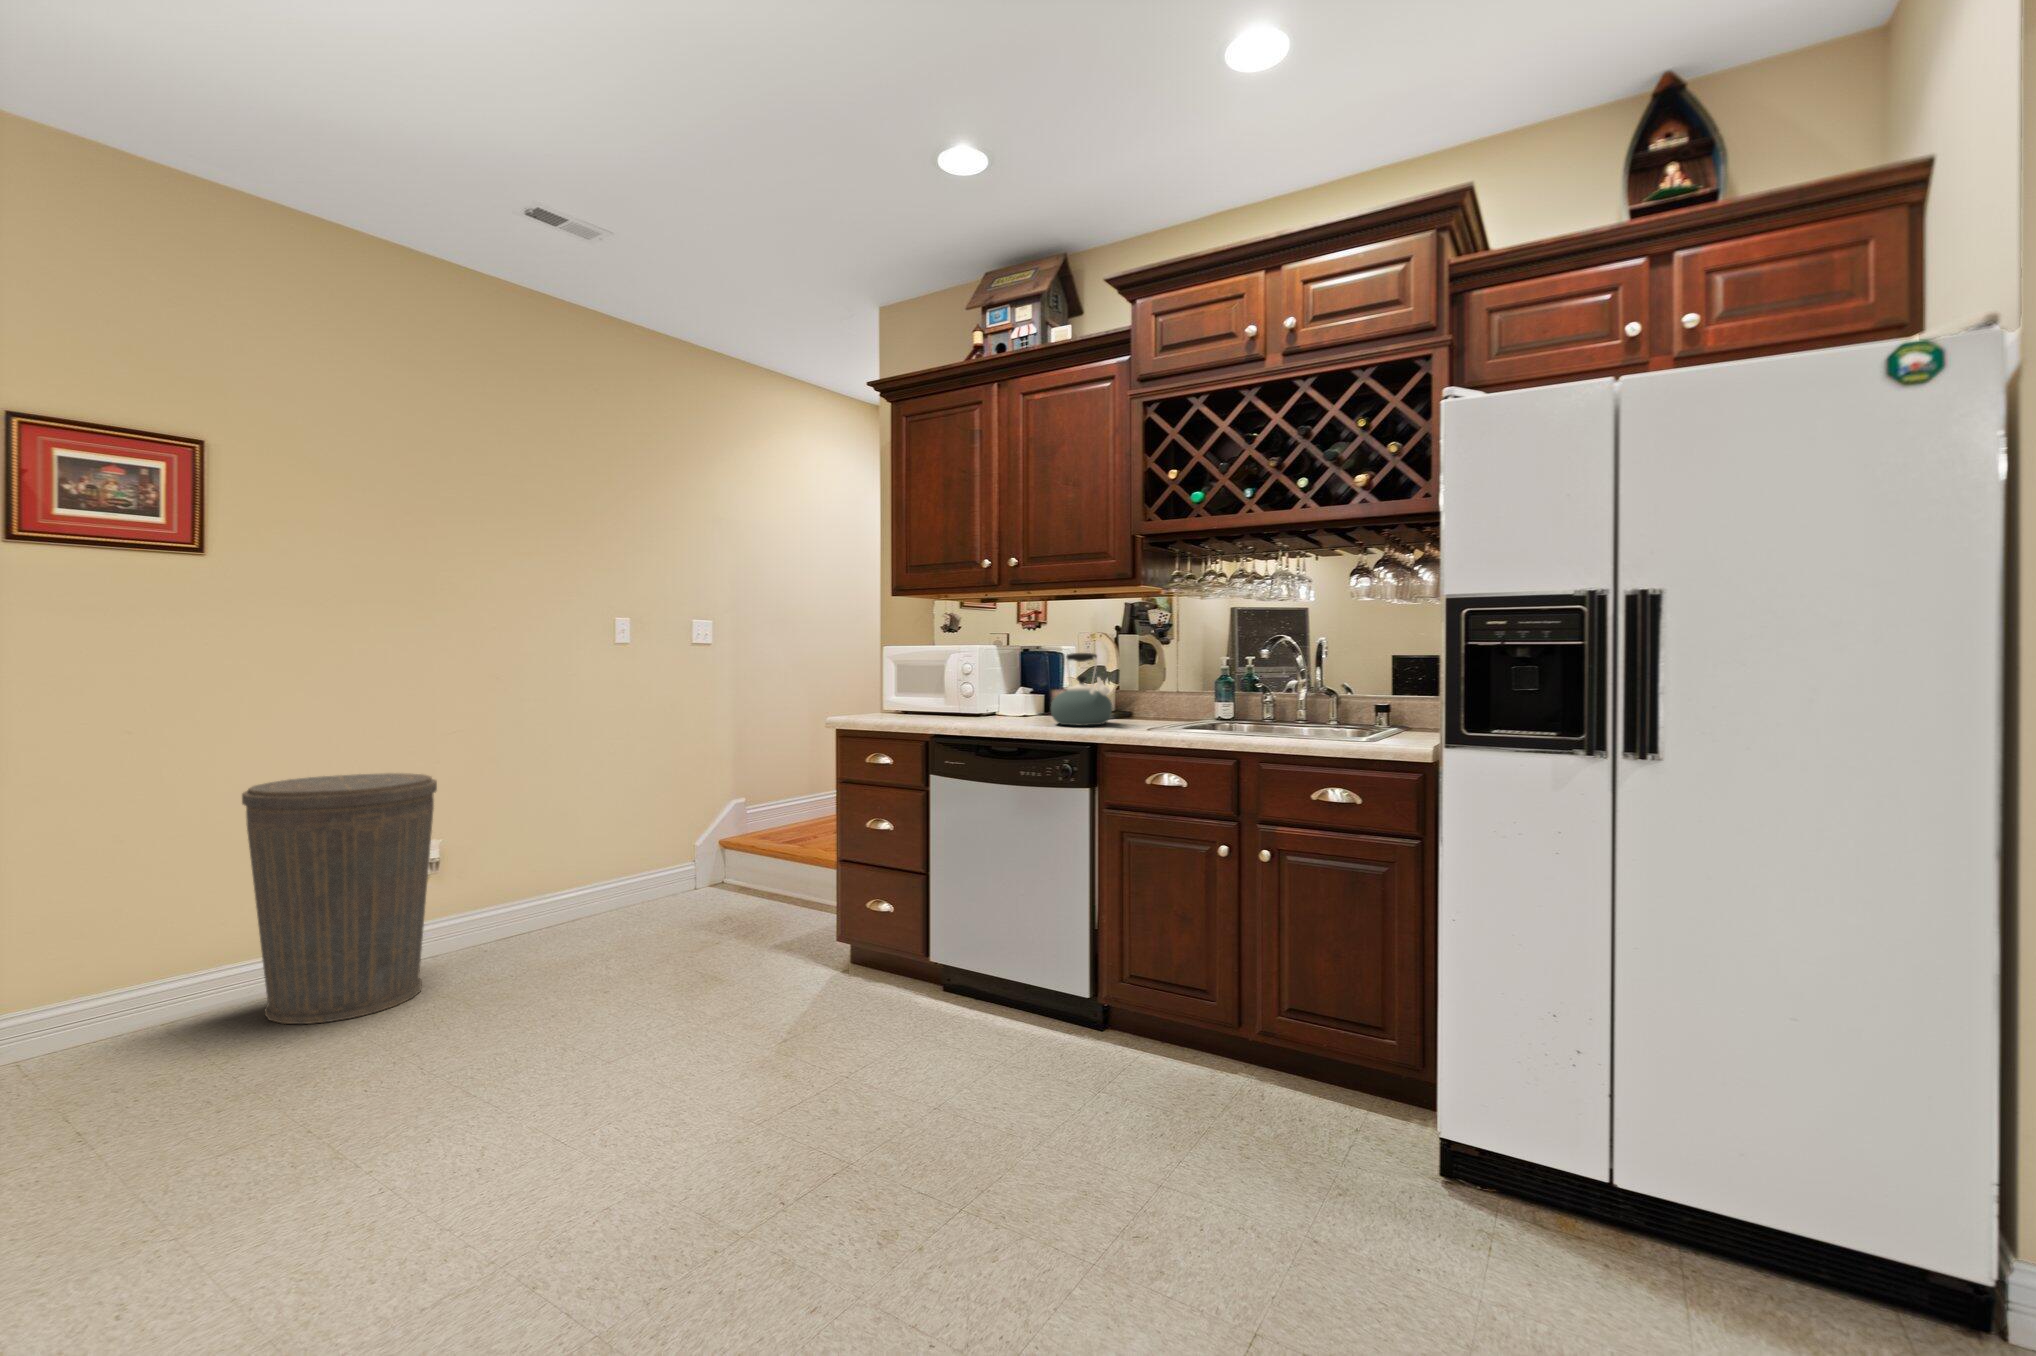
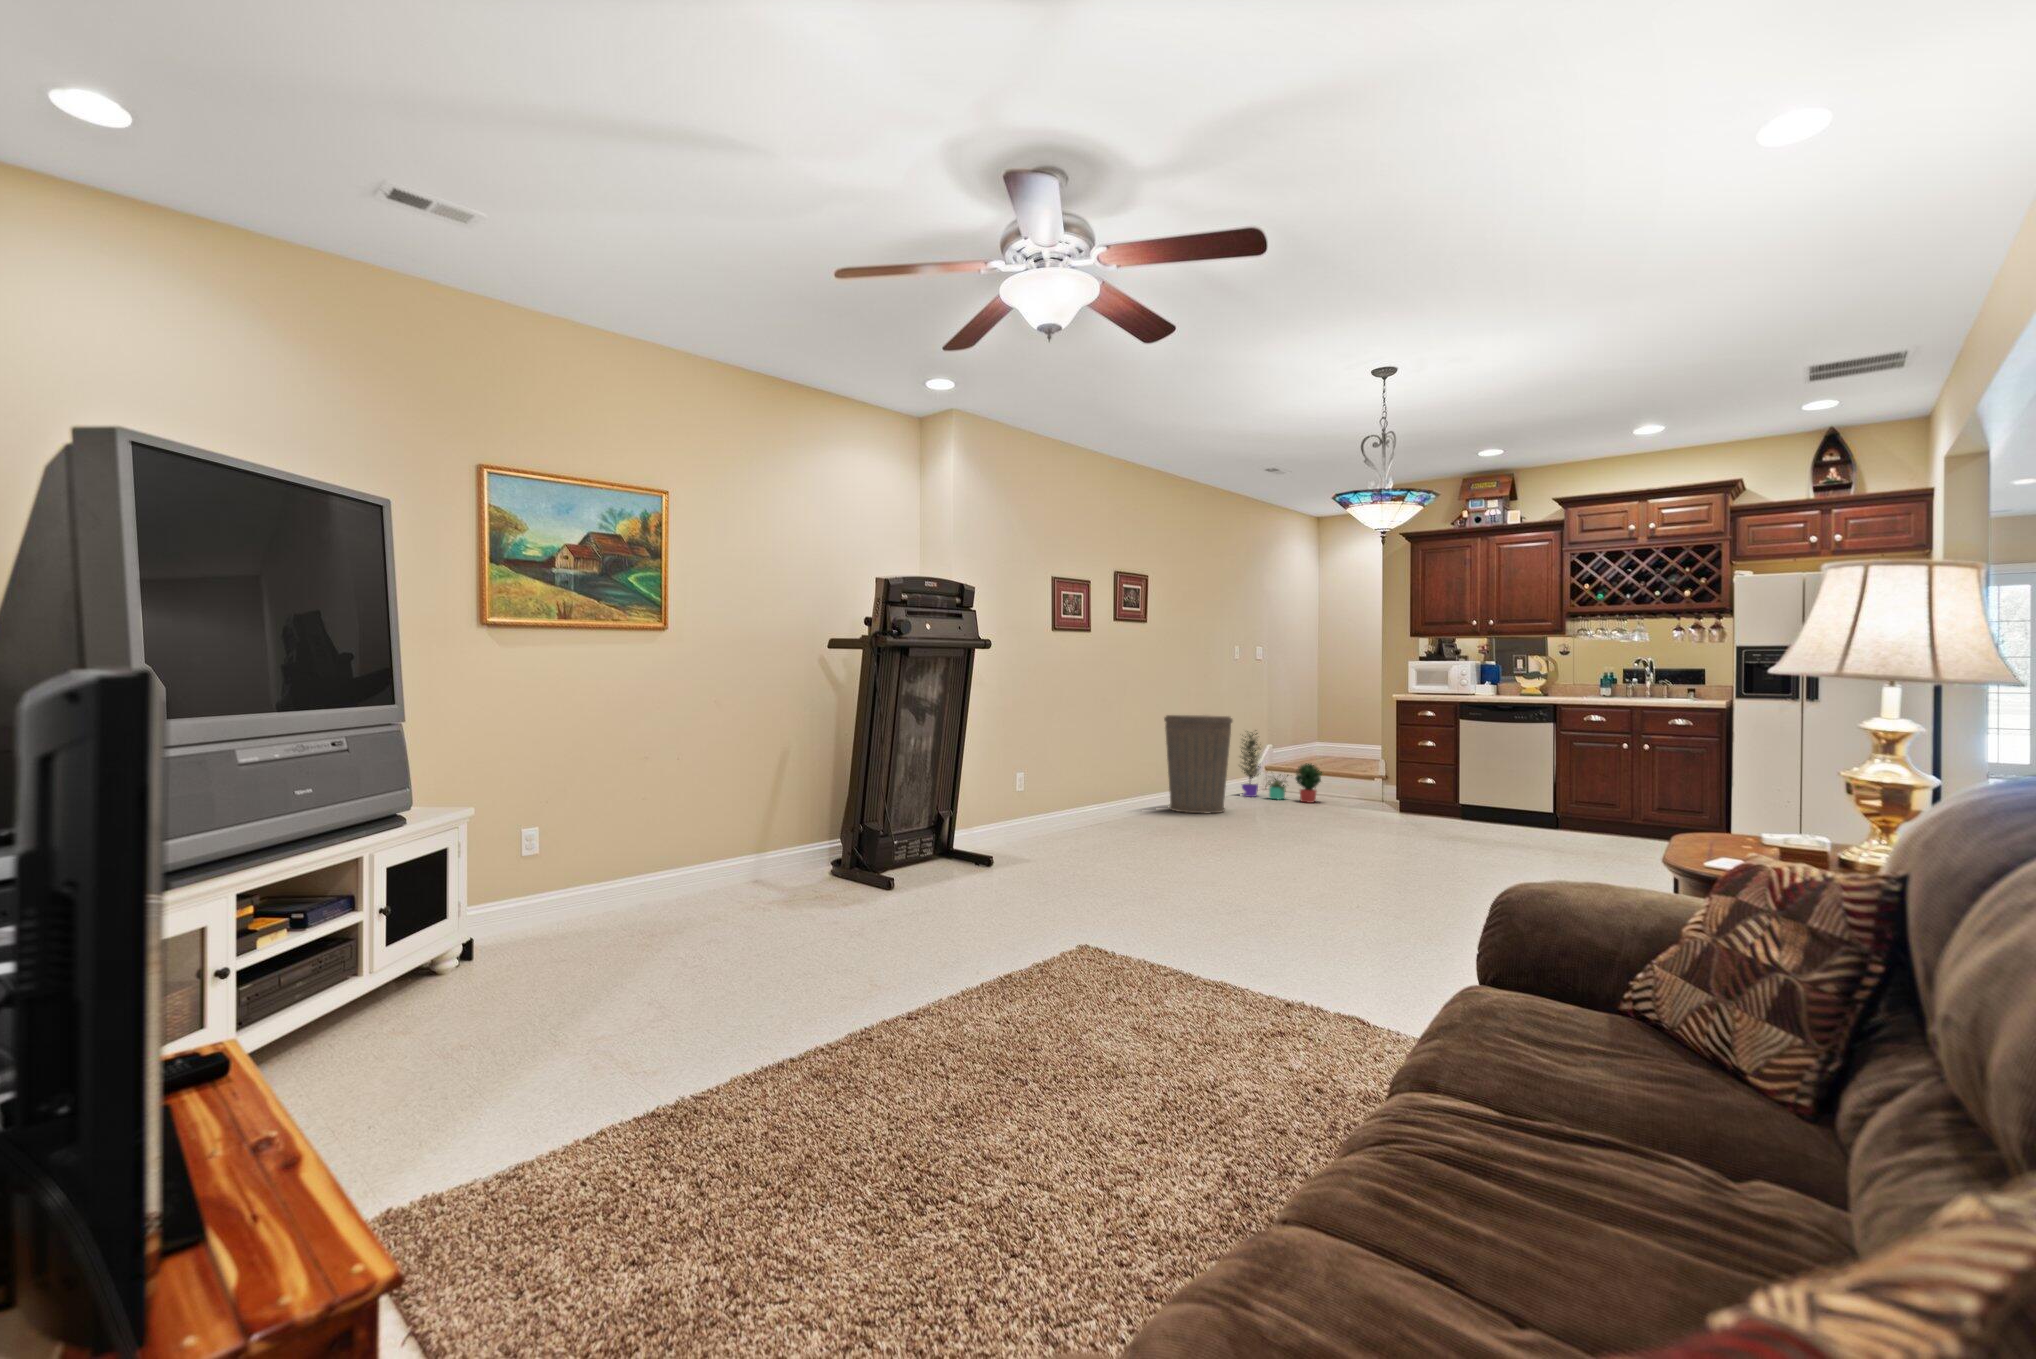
kettle: present [1051,653,1112,726] -> none [1525,665,1560,697]
potted plant: none [606,781,739,935] -> present [1241,730,1322,803]

